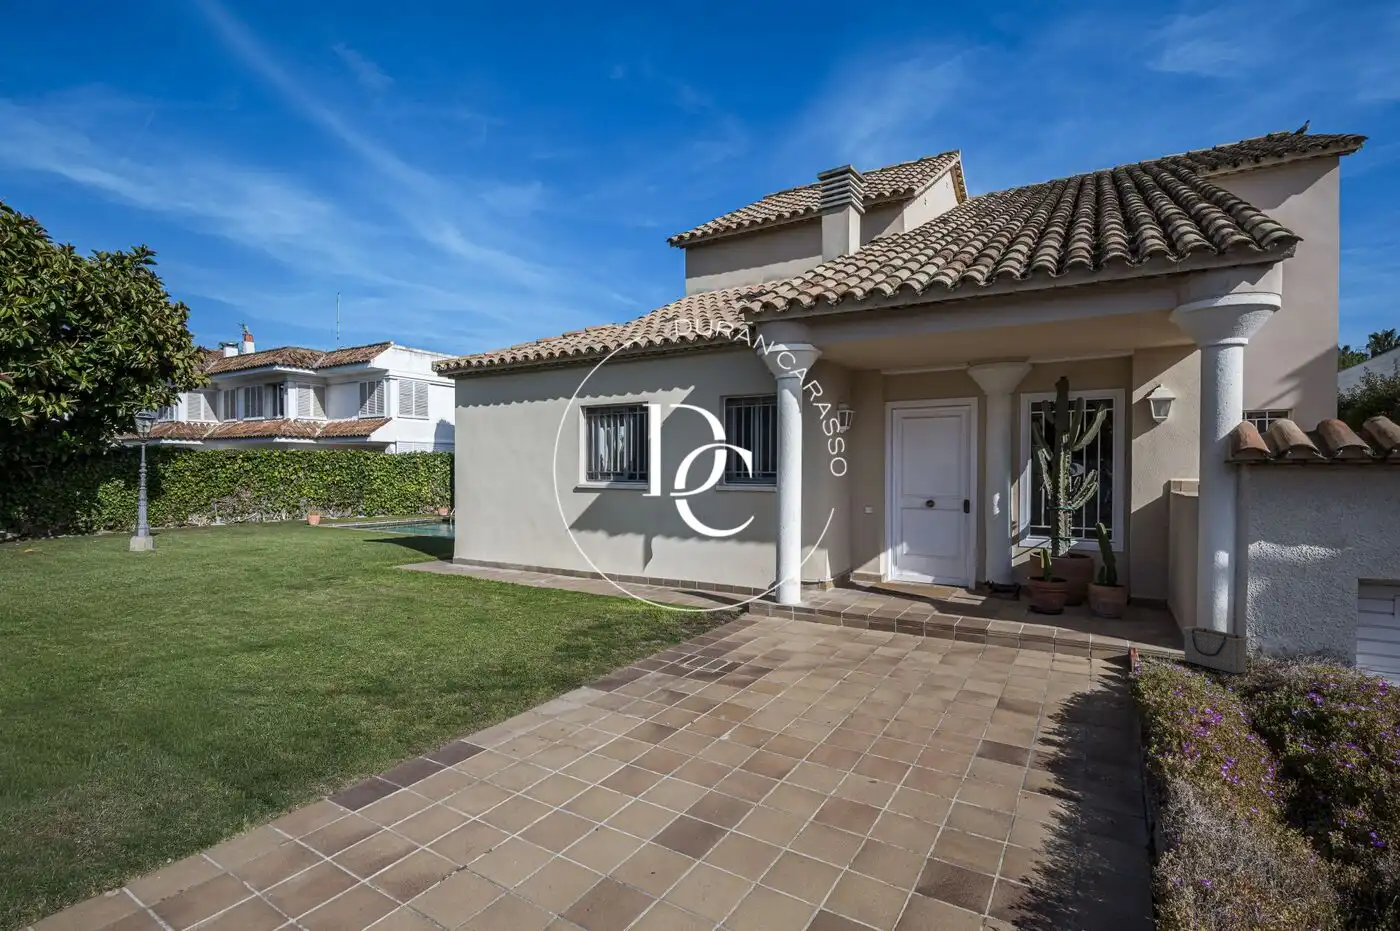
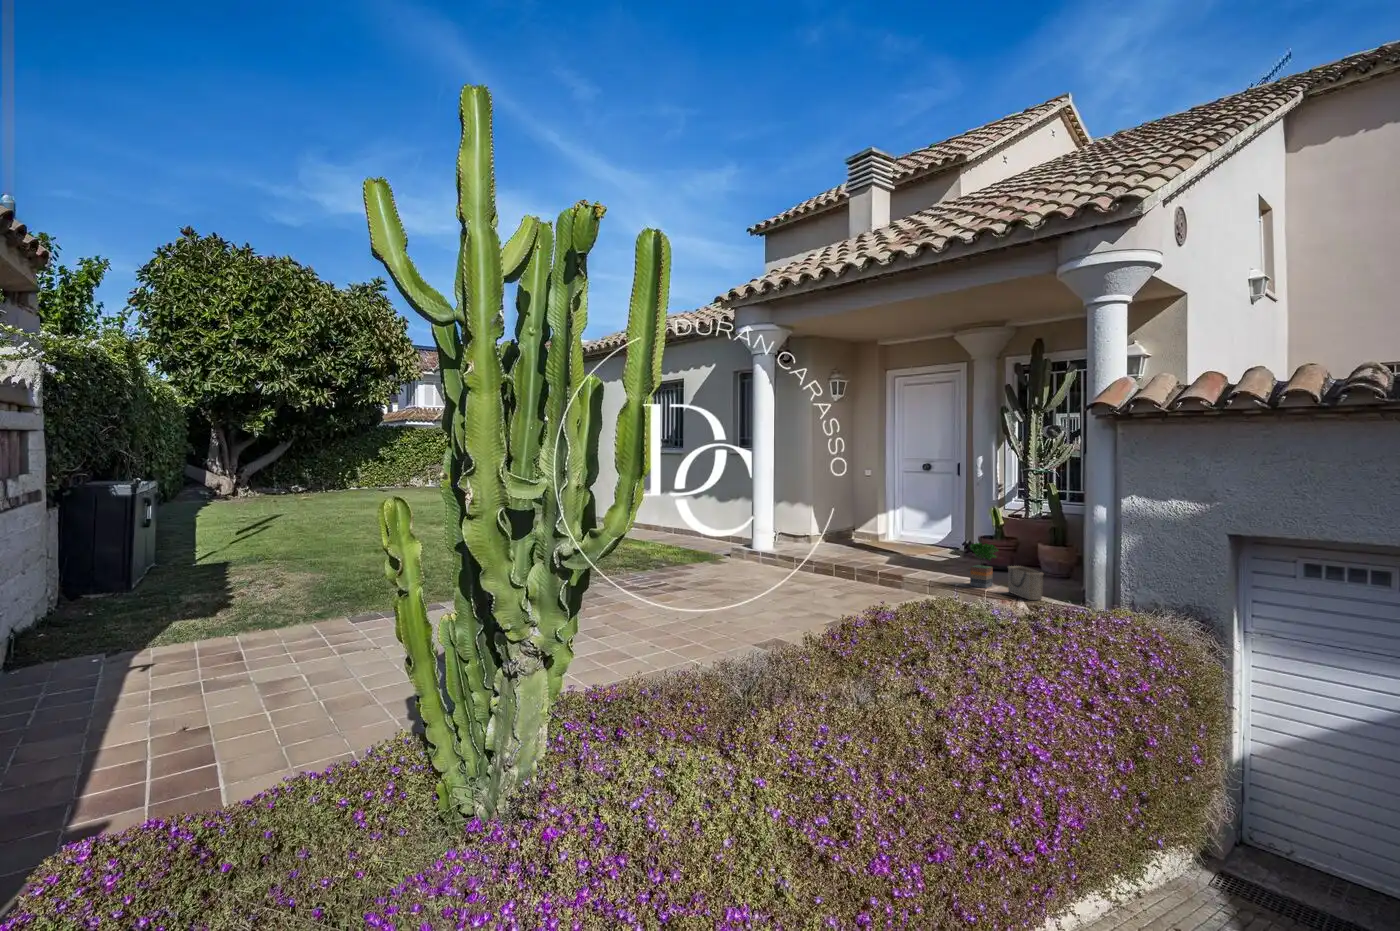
potted tree: none [1113,596,1158,656] -> present [970,543,998,588]

